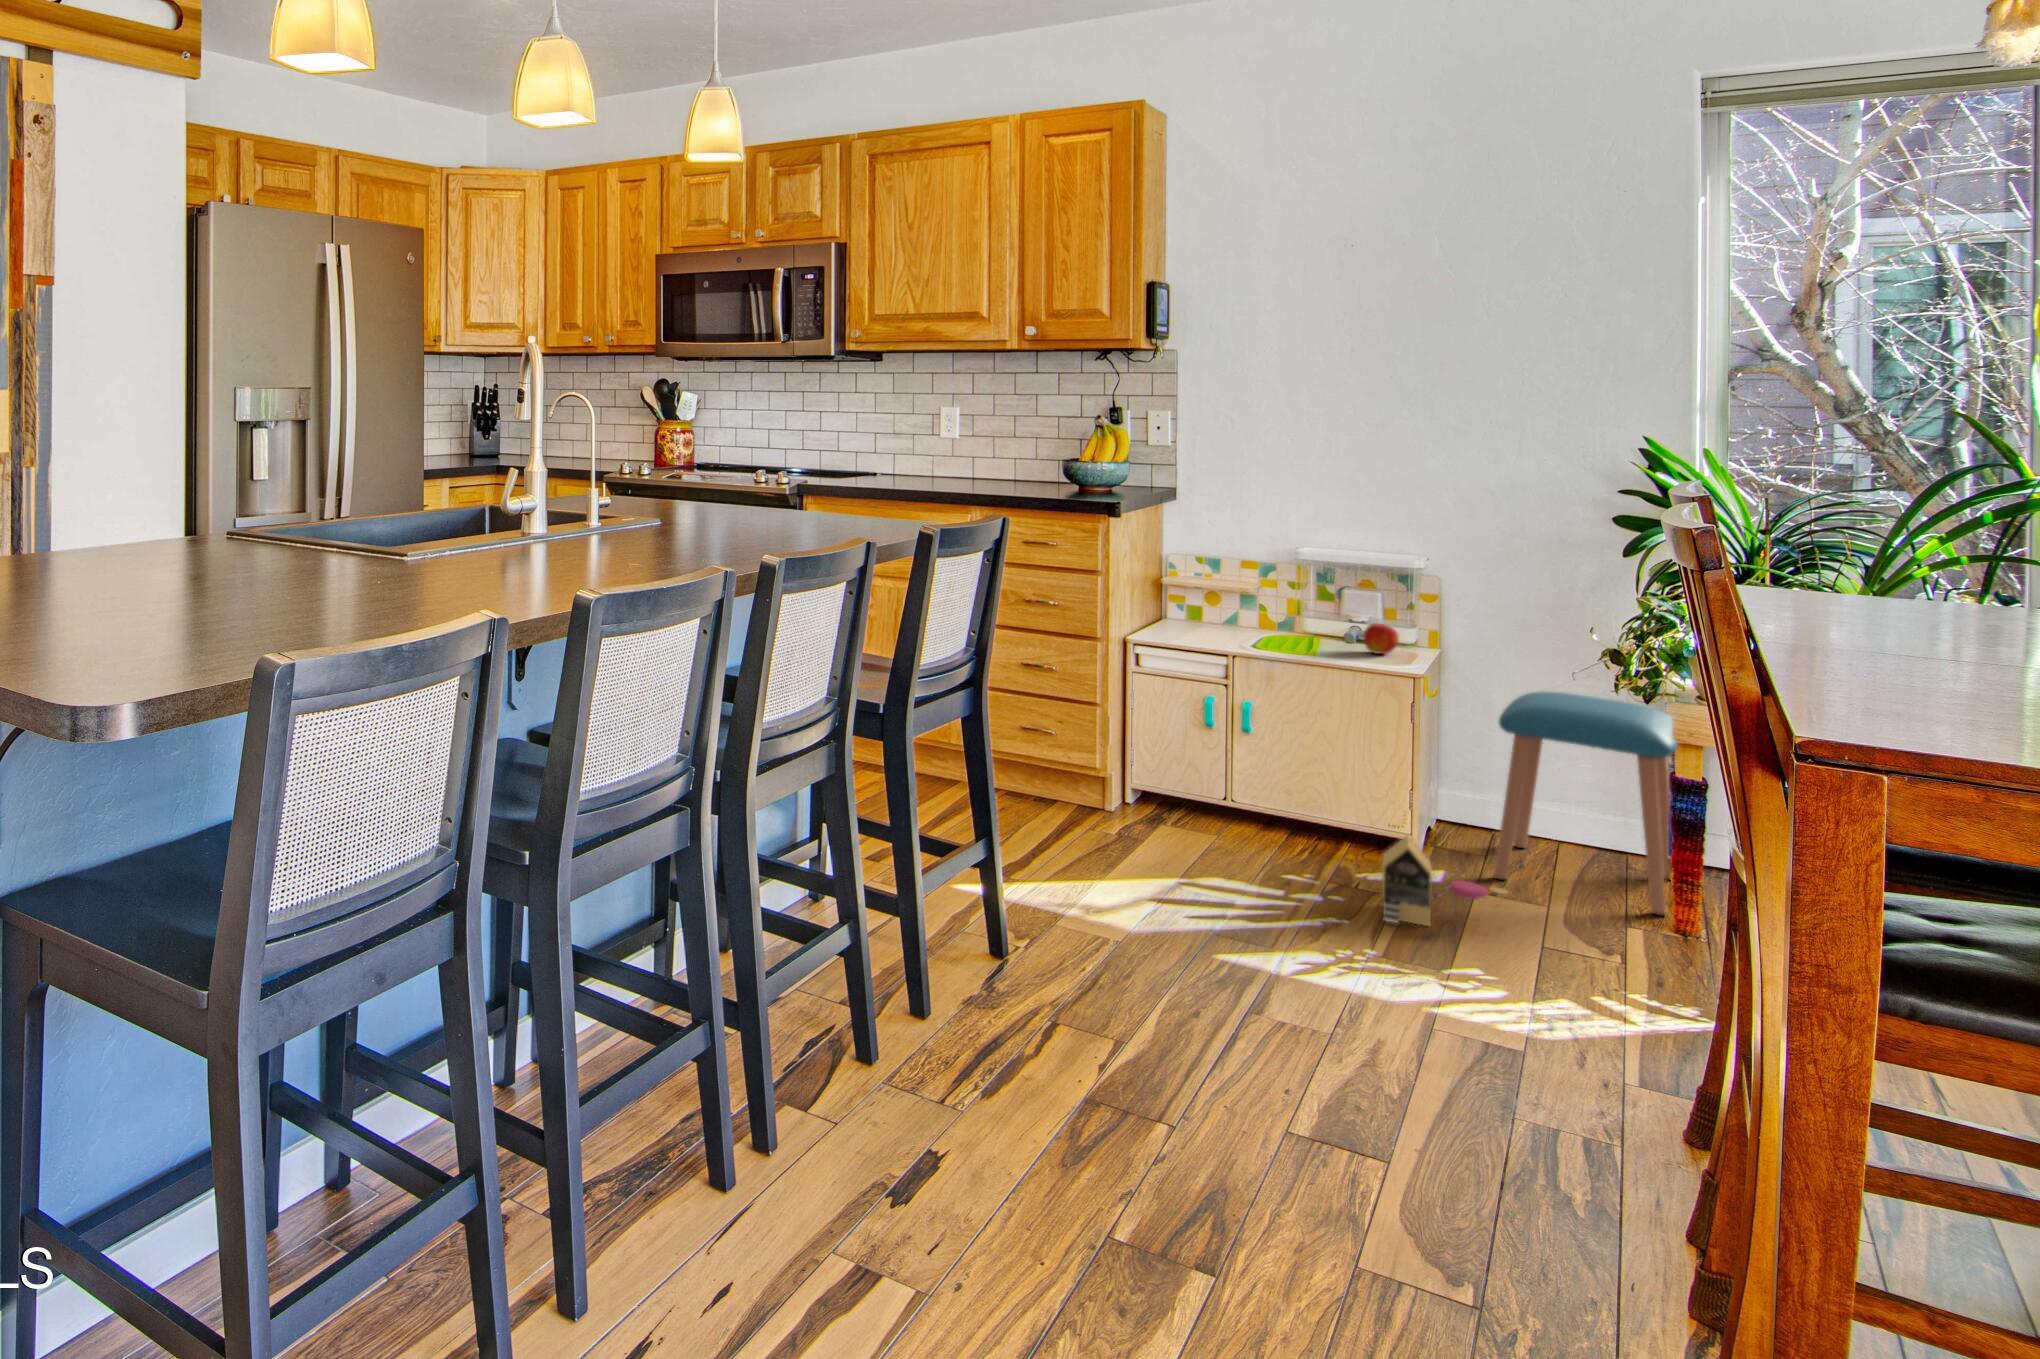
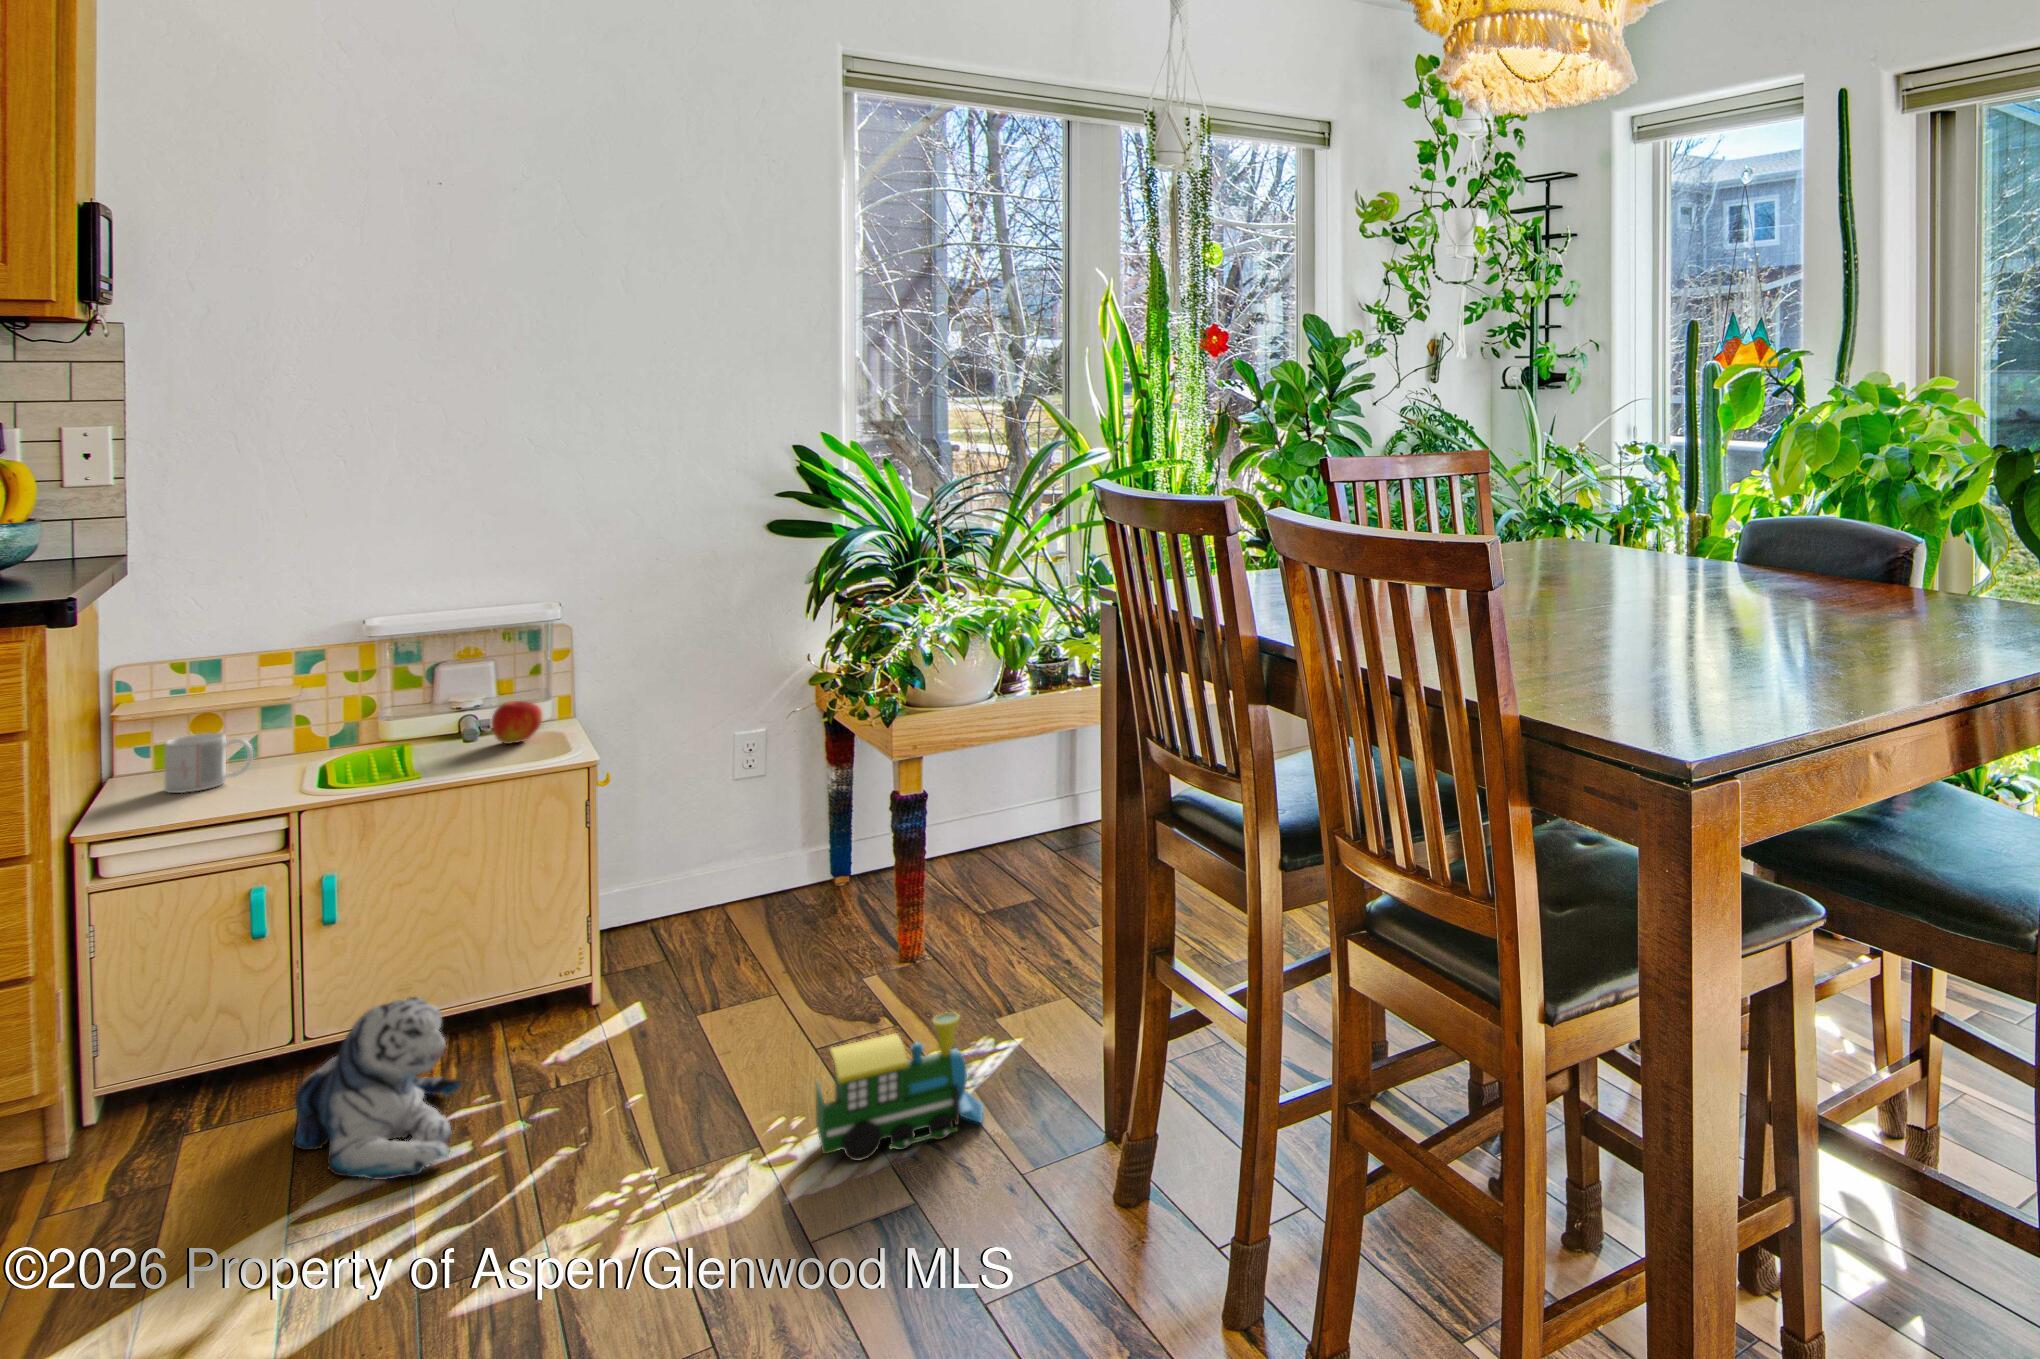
mug: none [1180,599,1224,633] -> present [165,733,253,793]
stool: present [1494,691,1678,916] -> none [684,720,879,983]
plush toy: none [1203,782,1299,891] -> present [292,997,459,1180]
toy house: present [1382,835,1507,926] -> none [607,977,769,1113]
toy train: none [1479,929,1636,1047] -> present [816,1012,983,1161]

